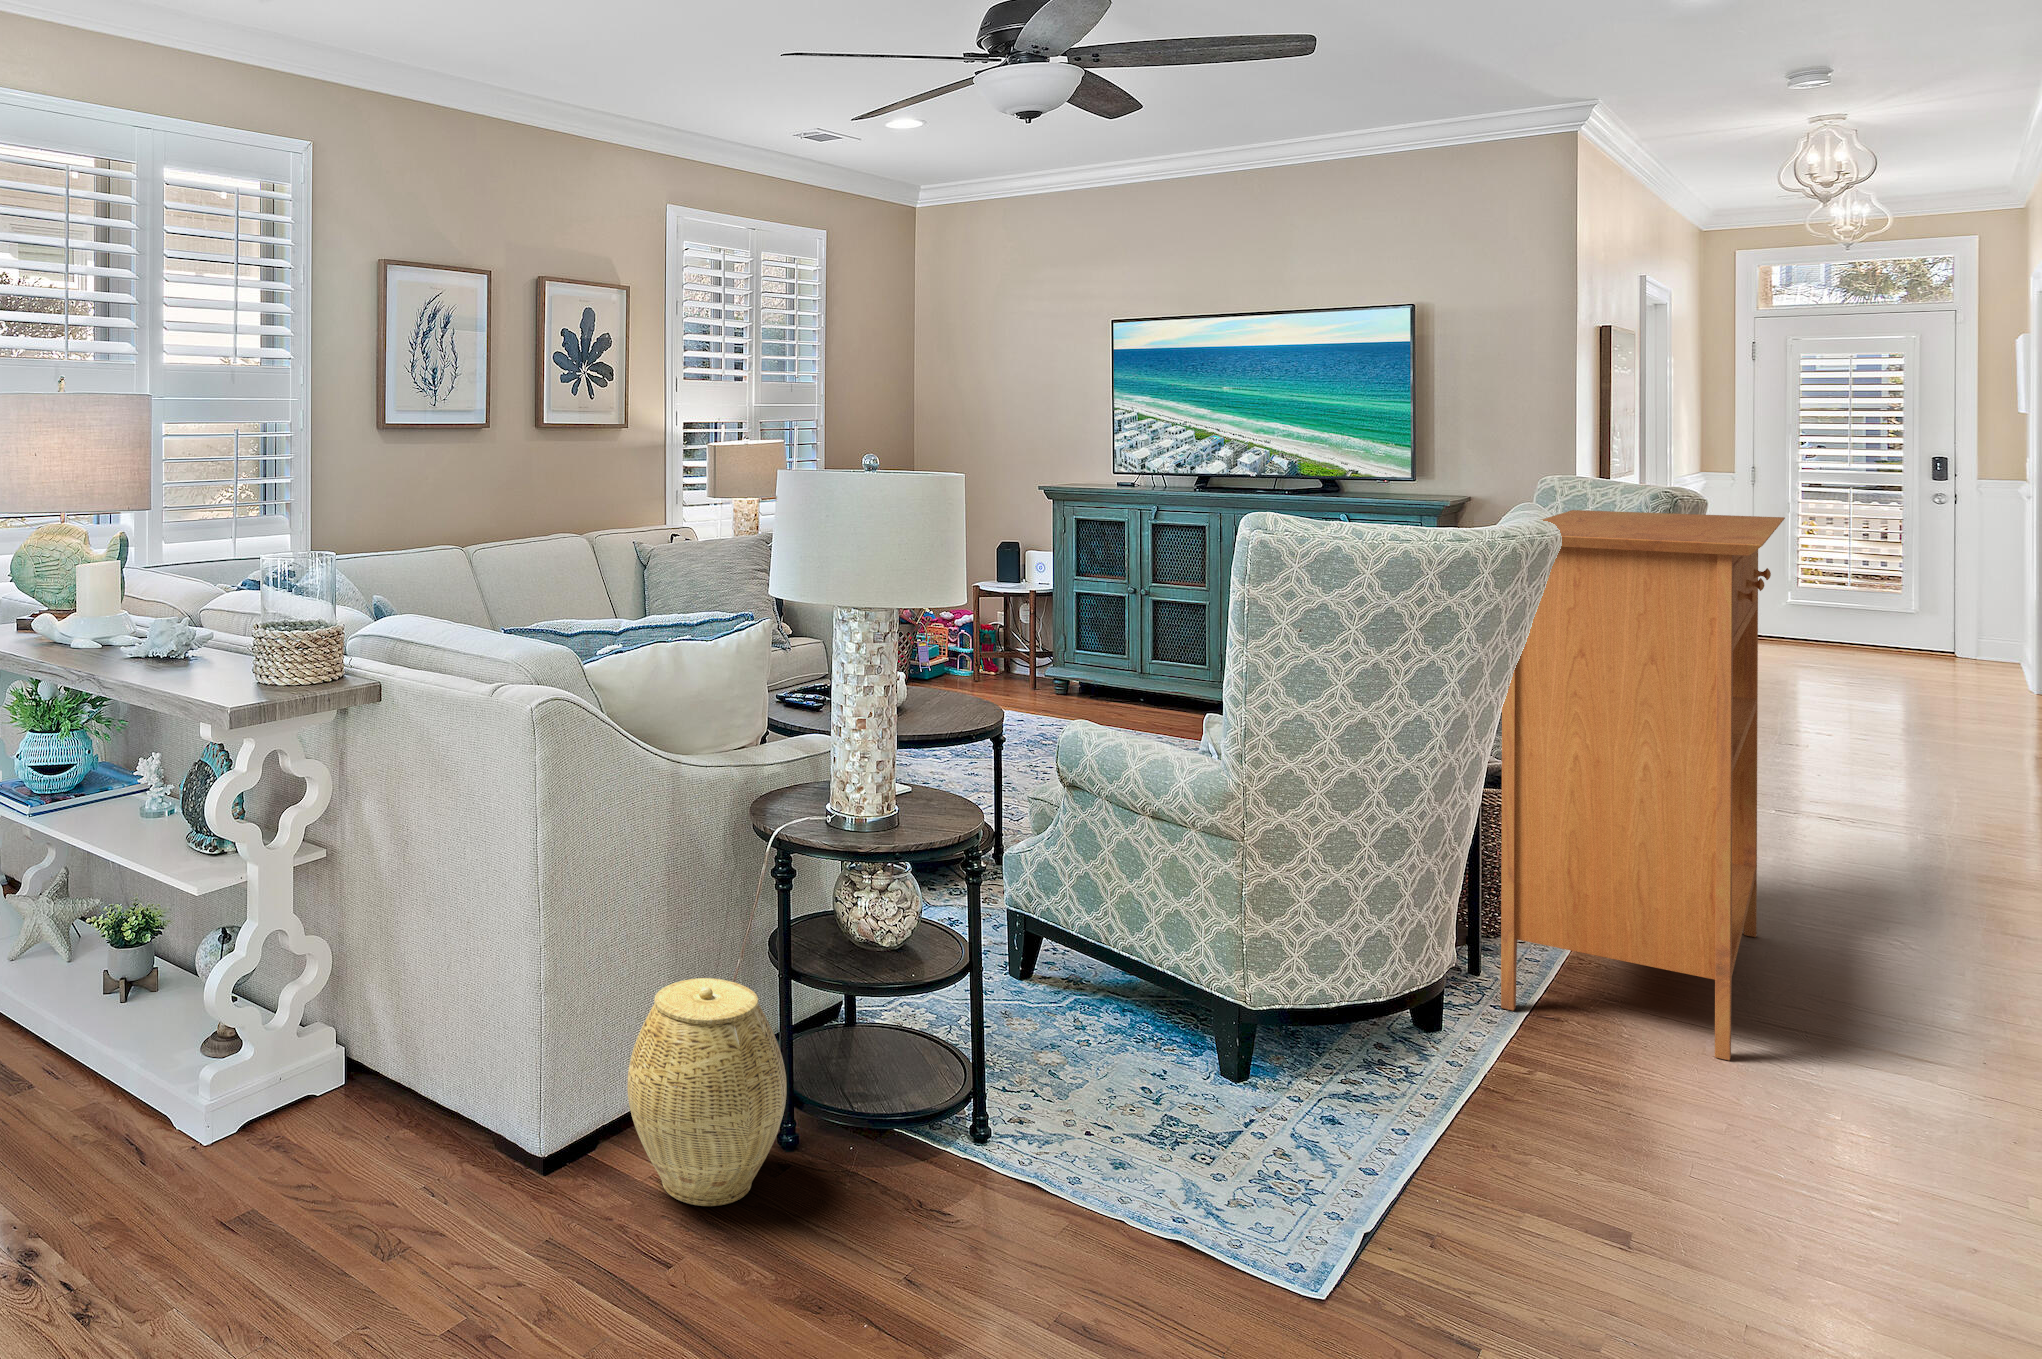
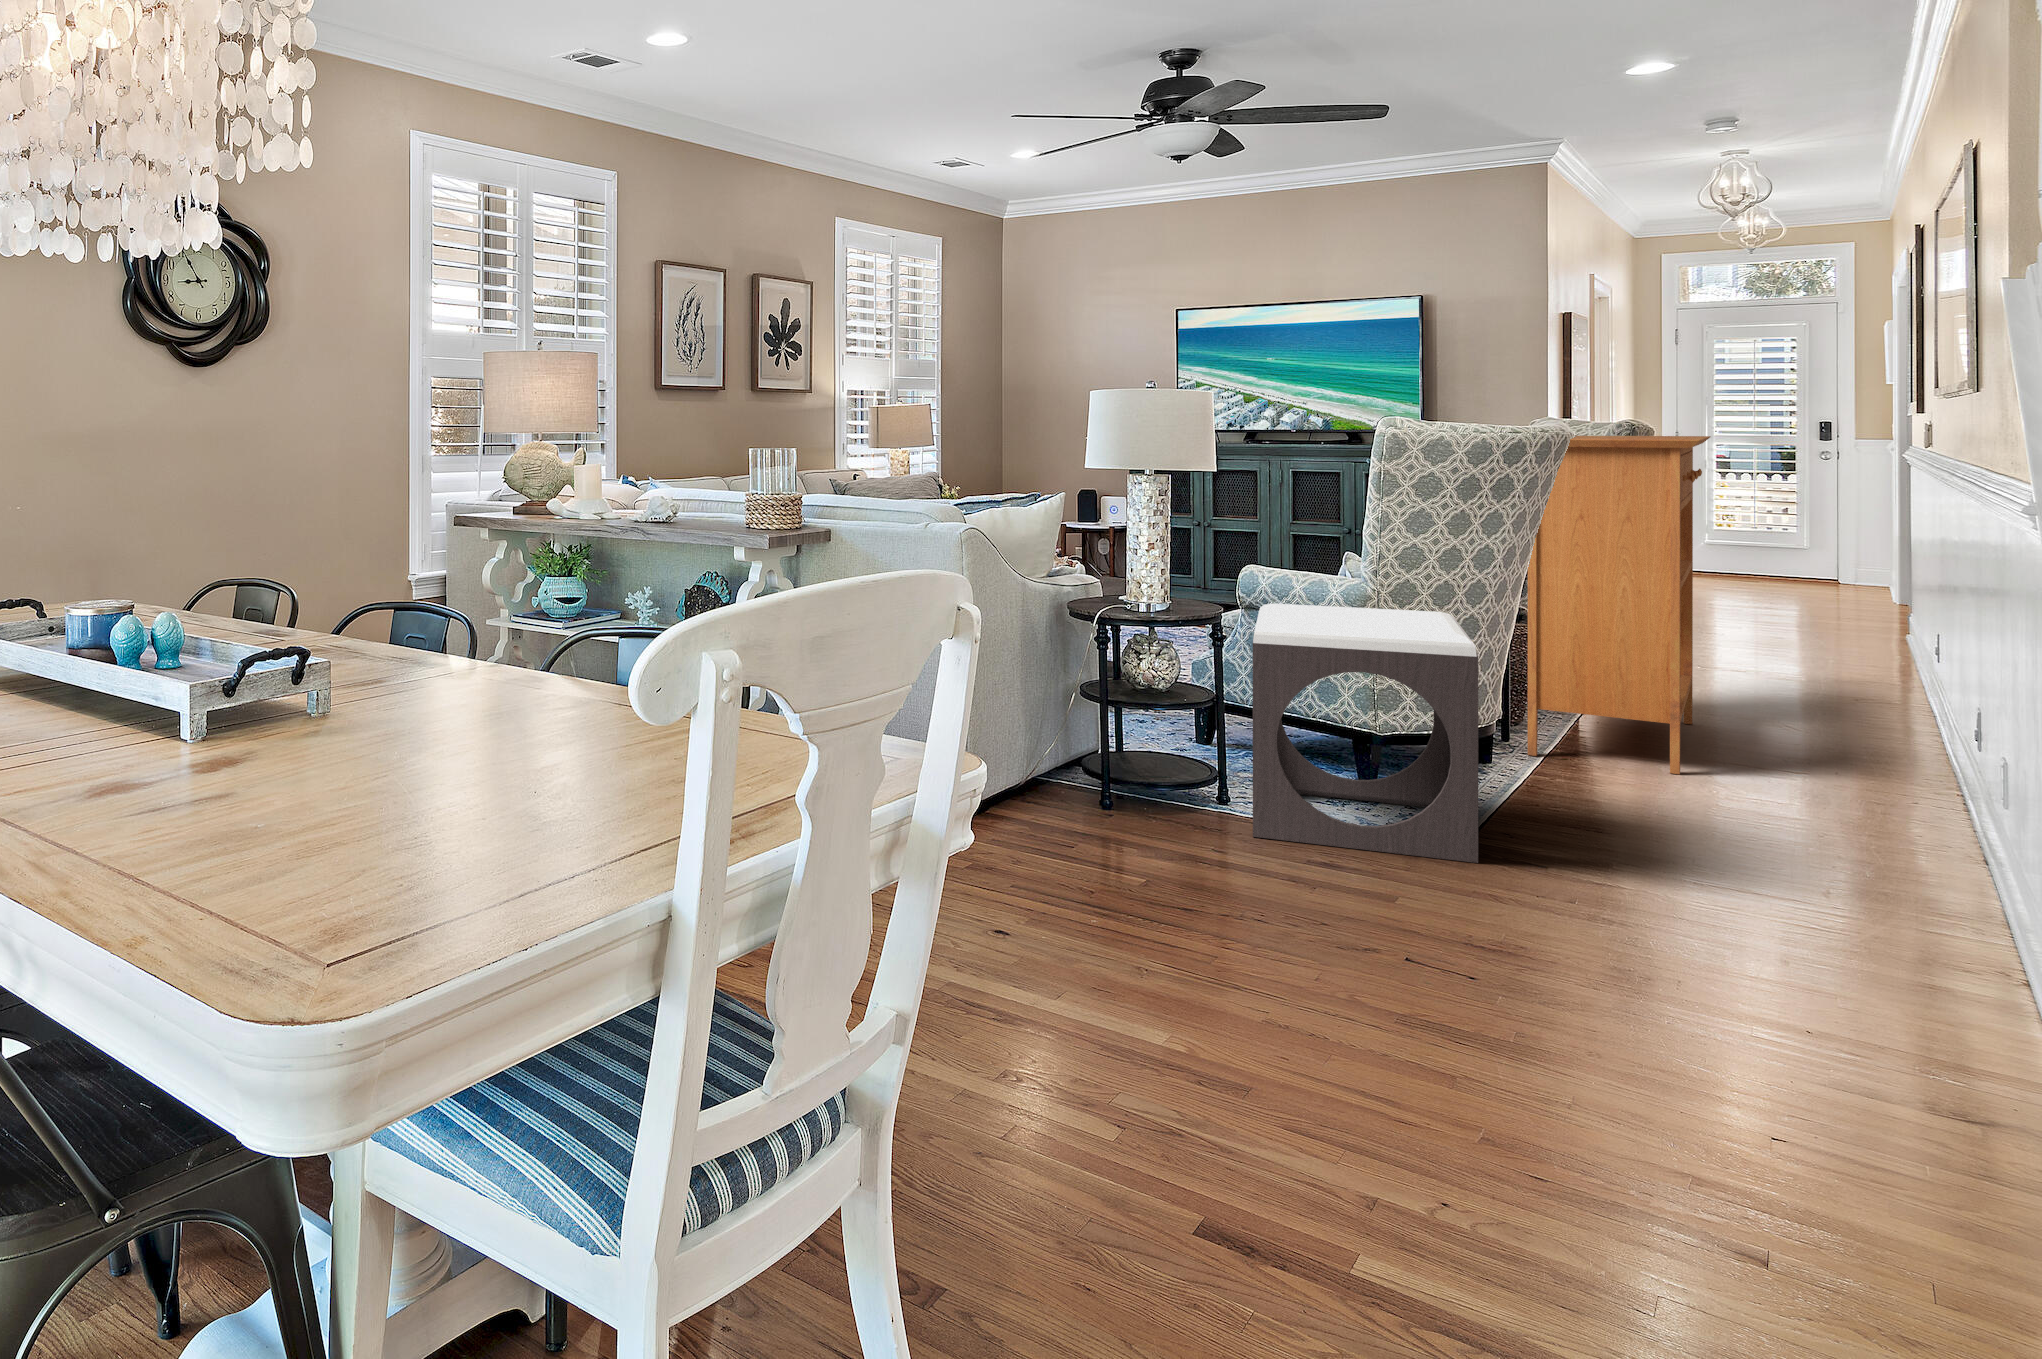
footstool: none [997,804,1361,1317] -> present [1253,604,1478,863]
woven basket: present [627,978,787,1206] -> none [1015,704,1116,831]

